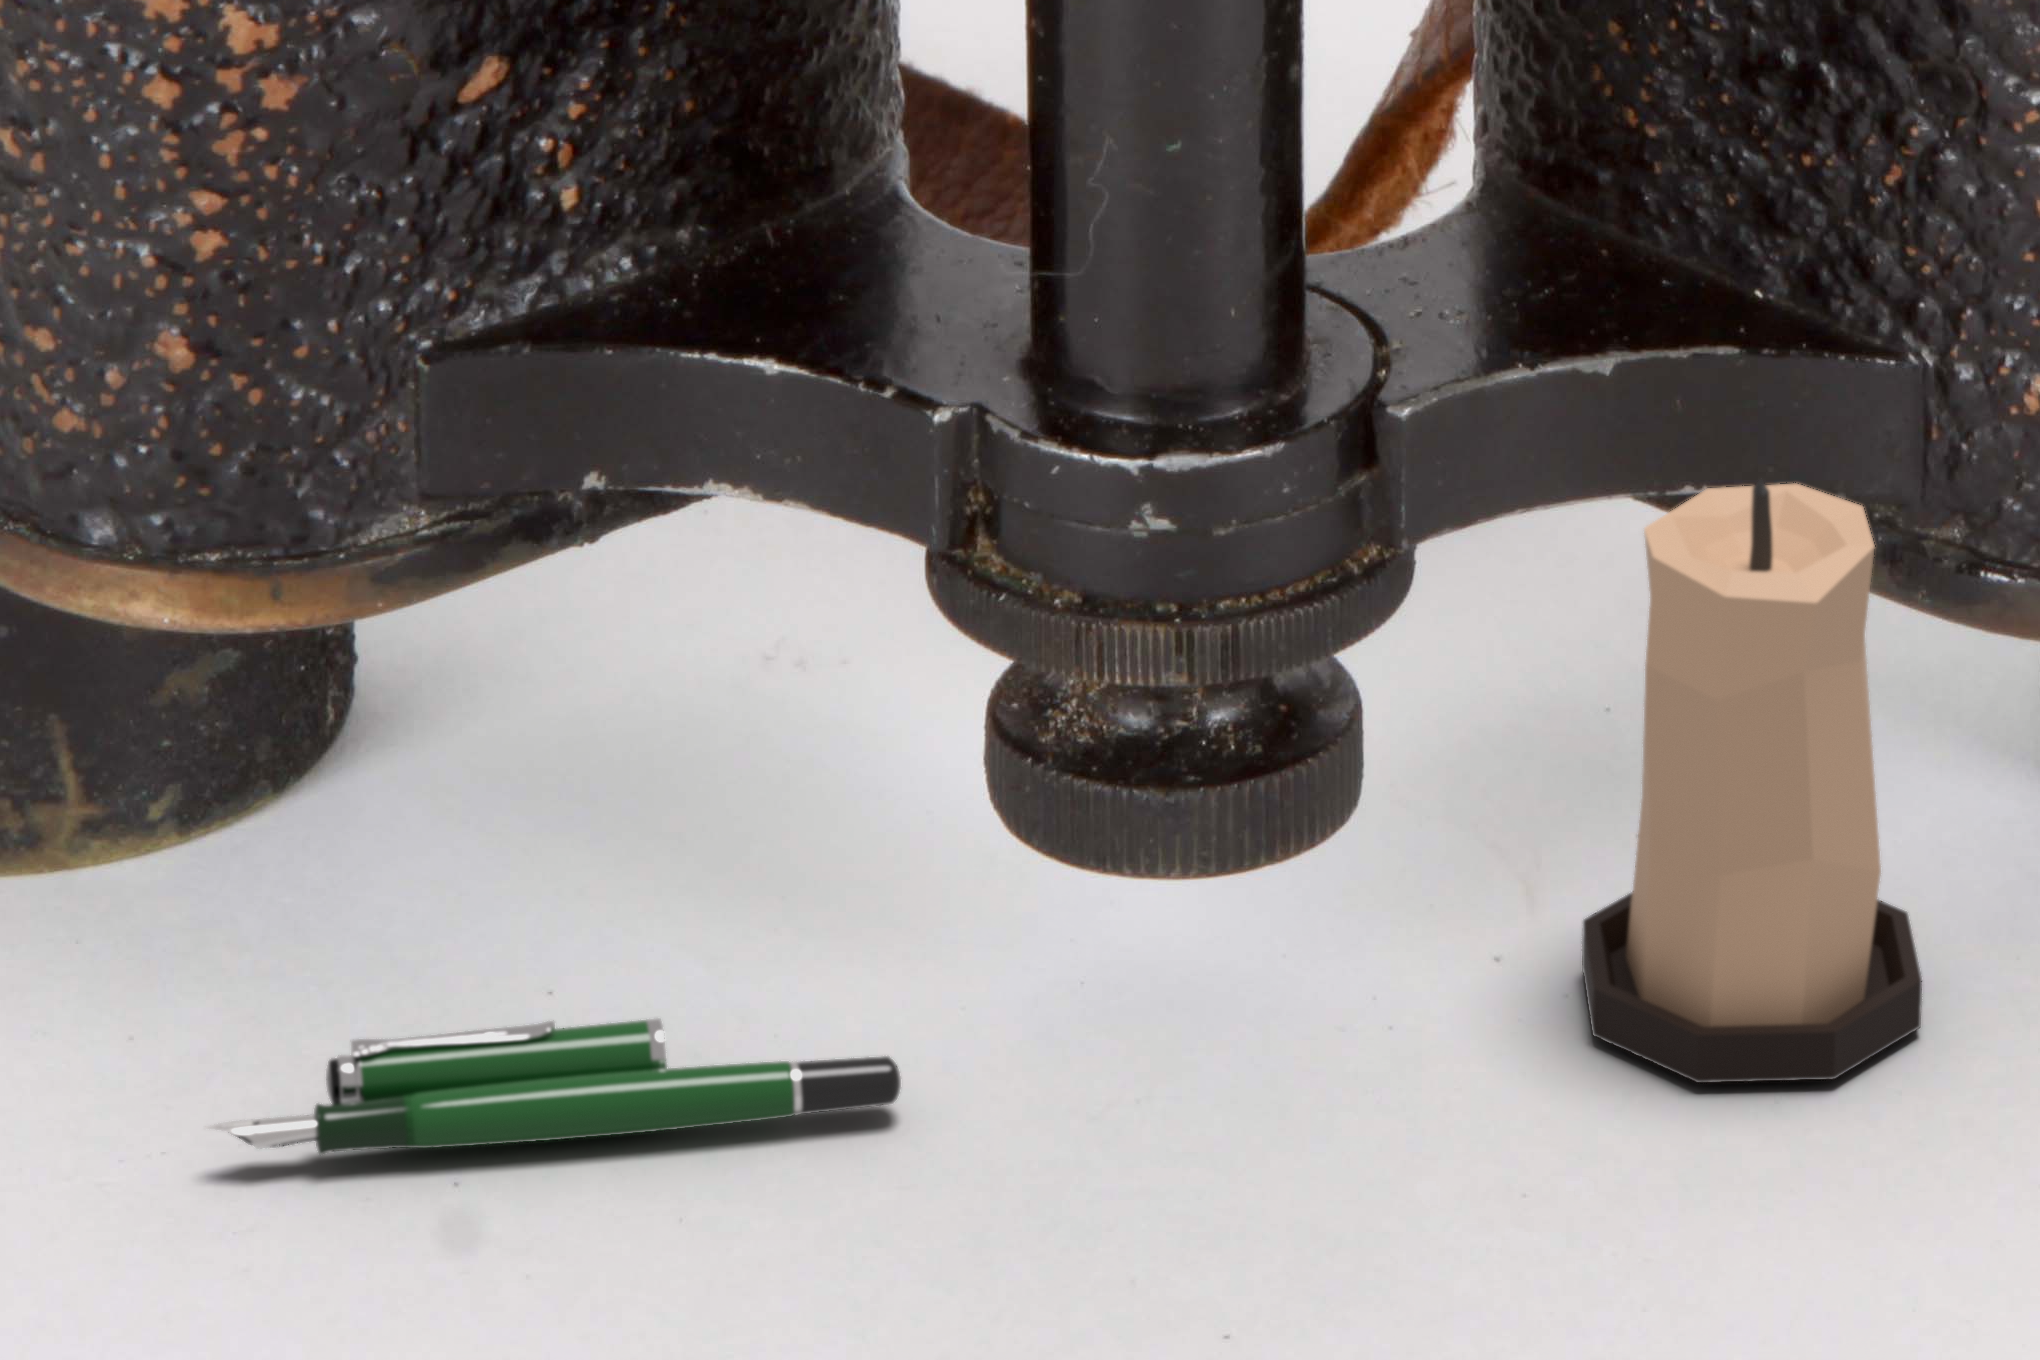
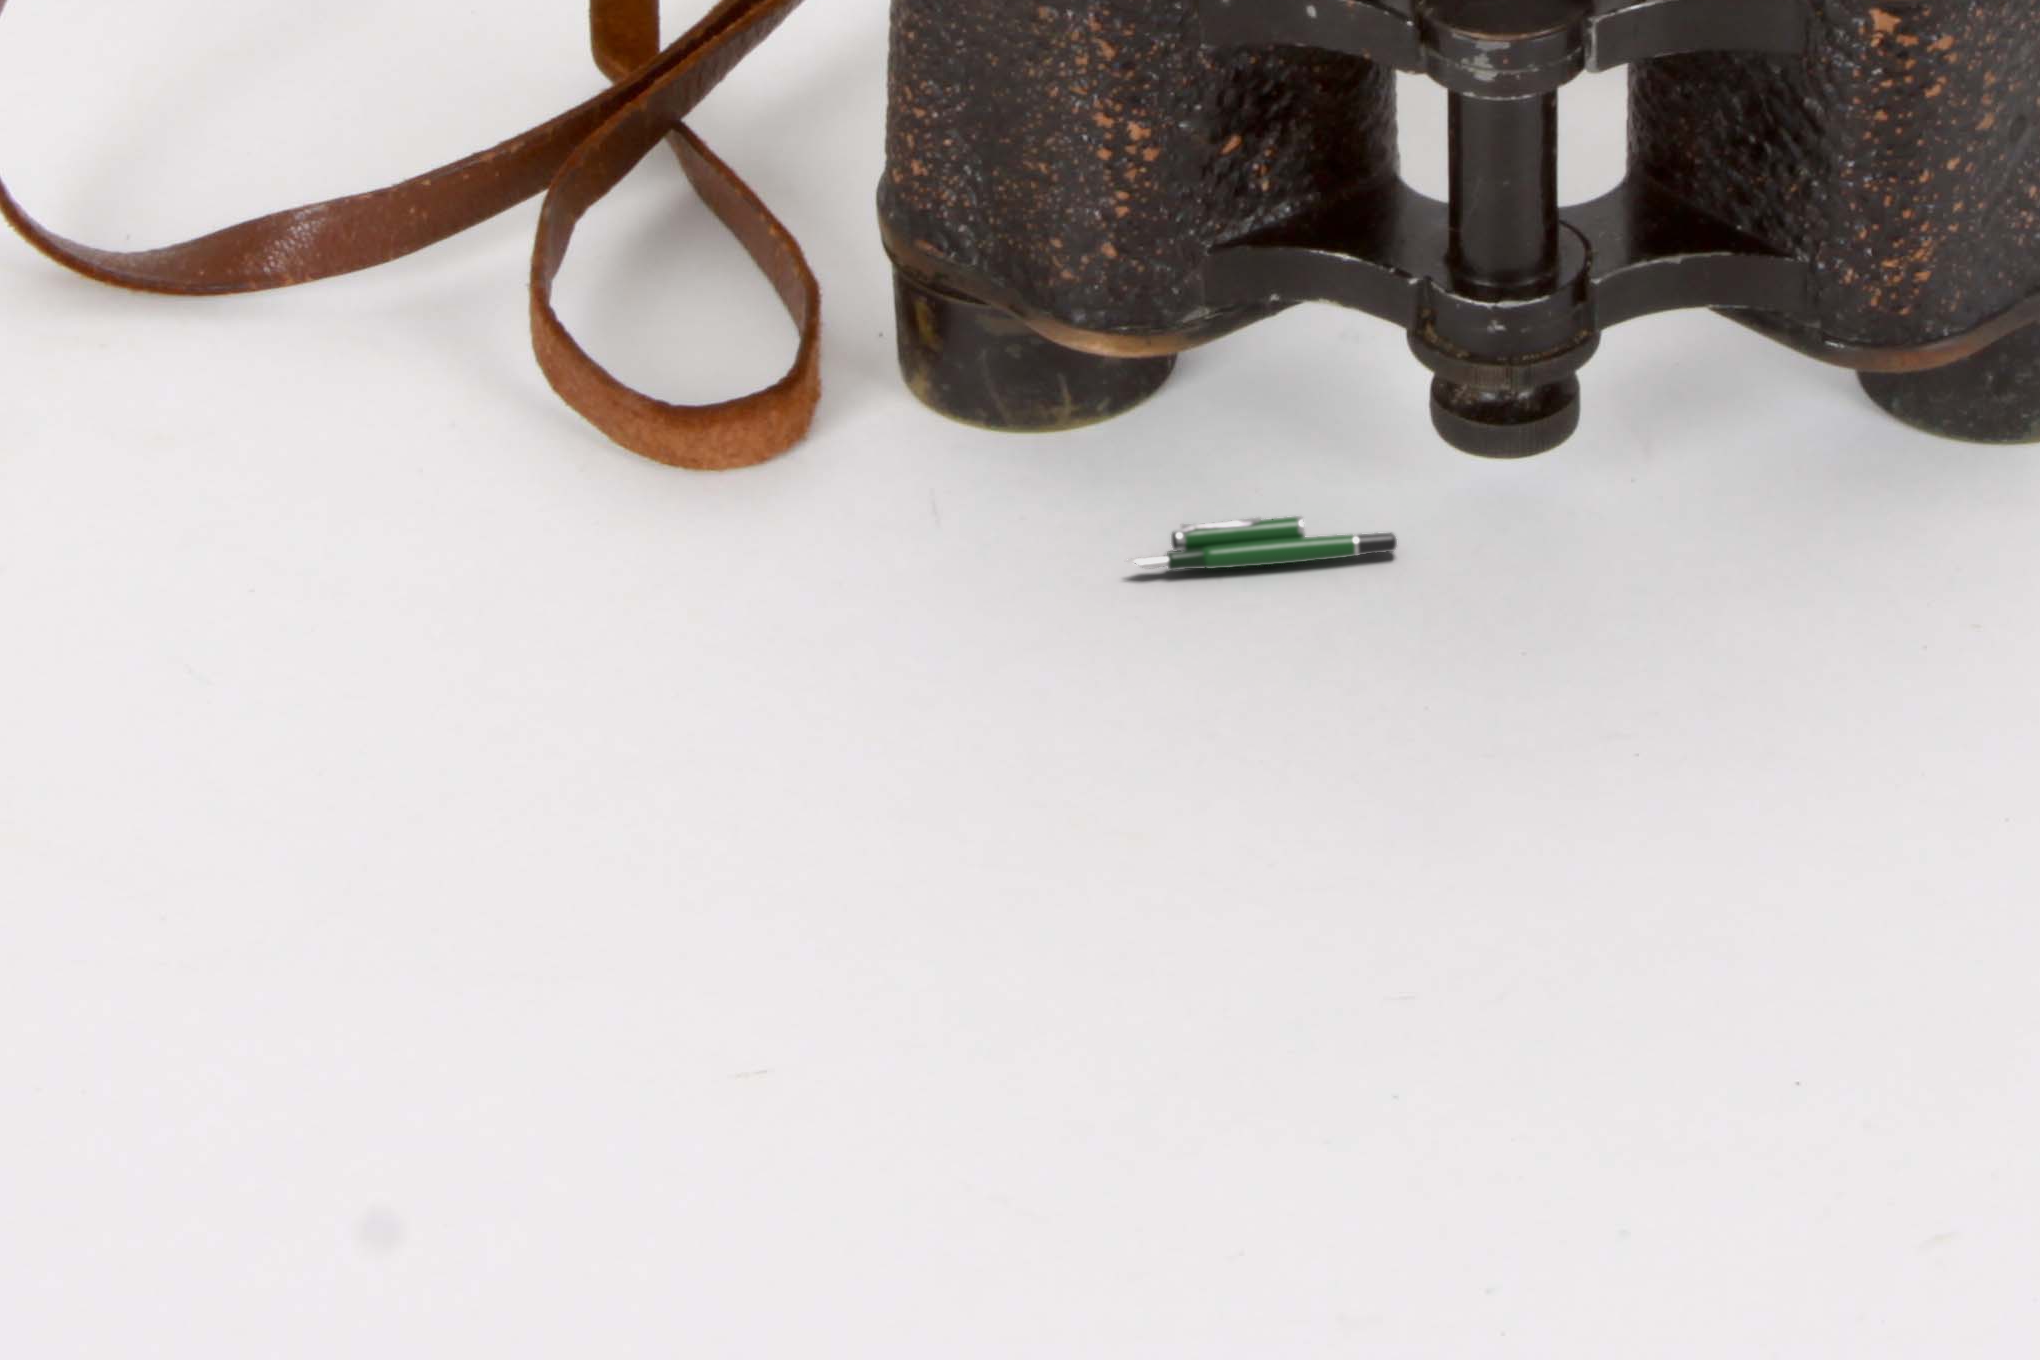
candle: present [1582,480,1922,1083] -> none [1666,308,1802,545]

